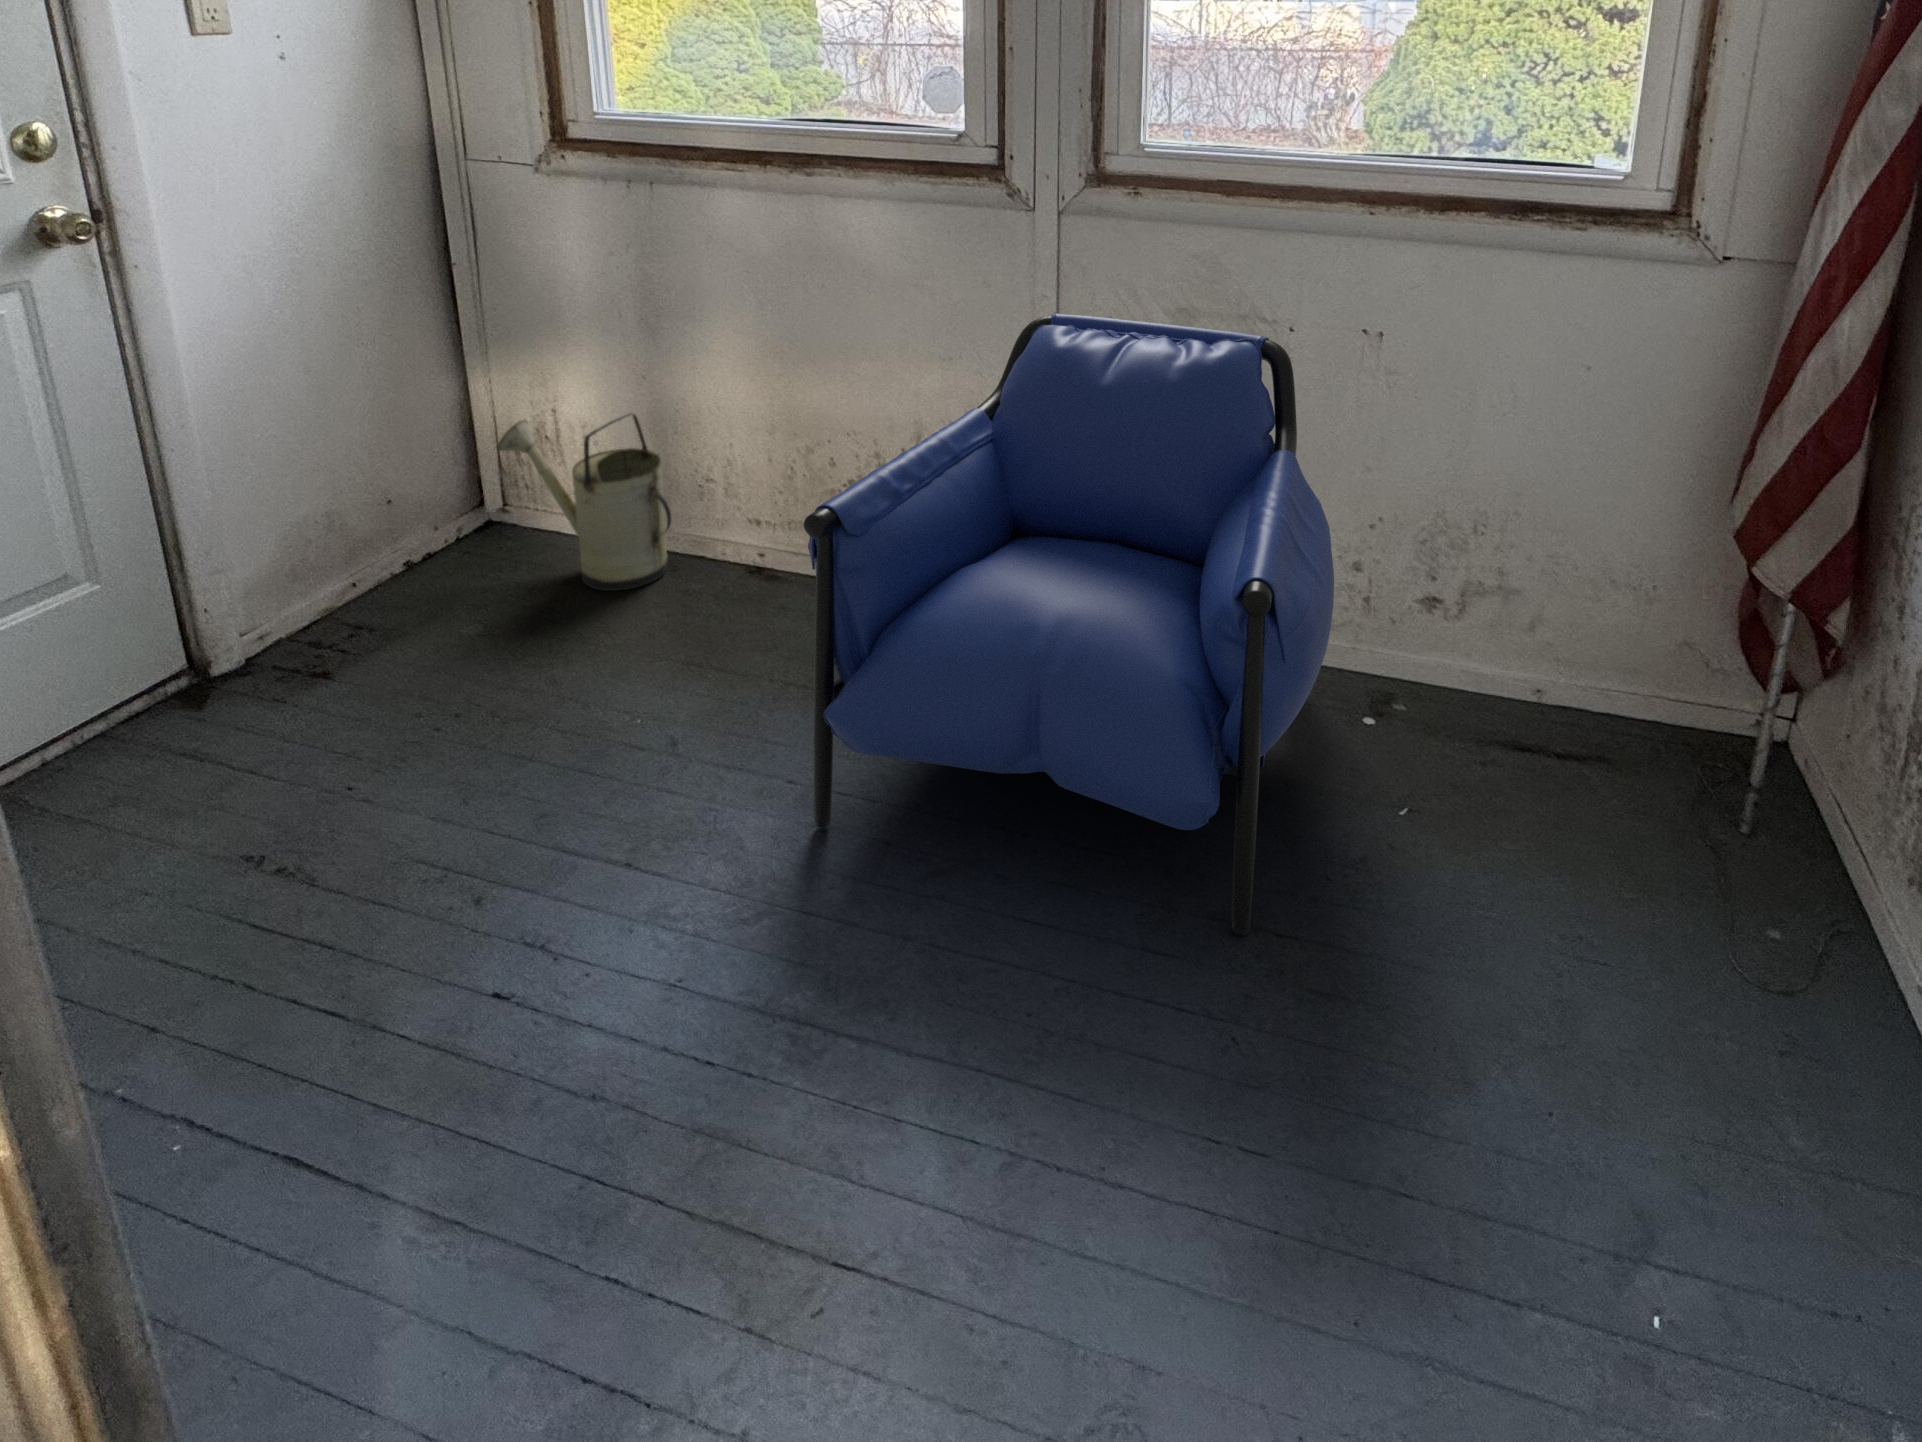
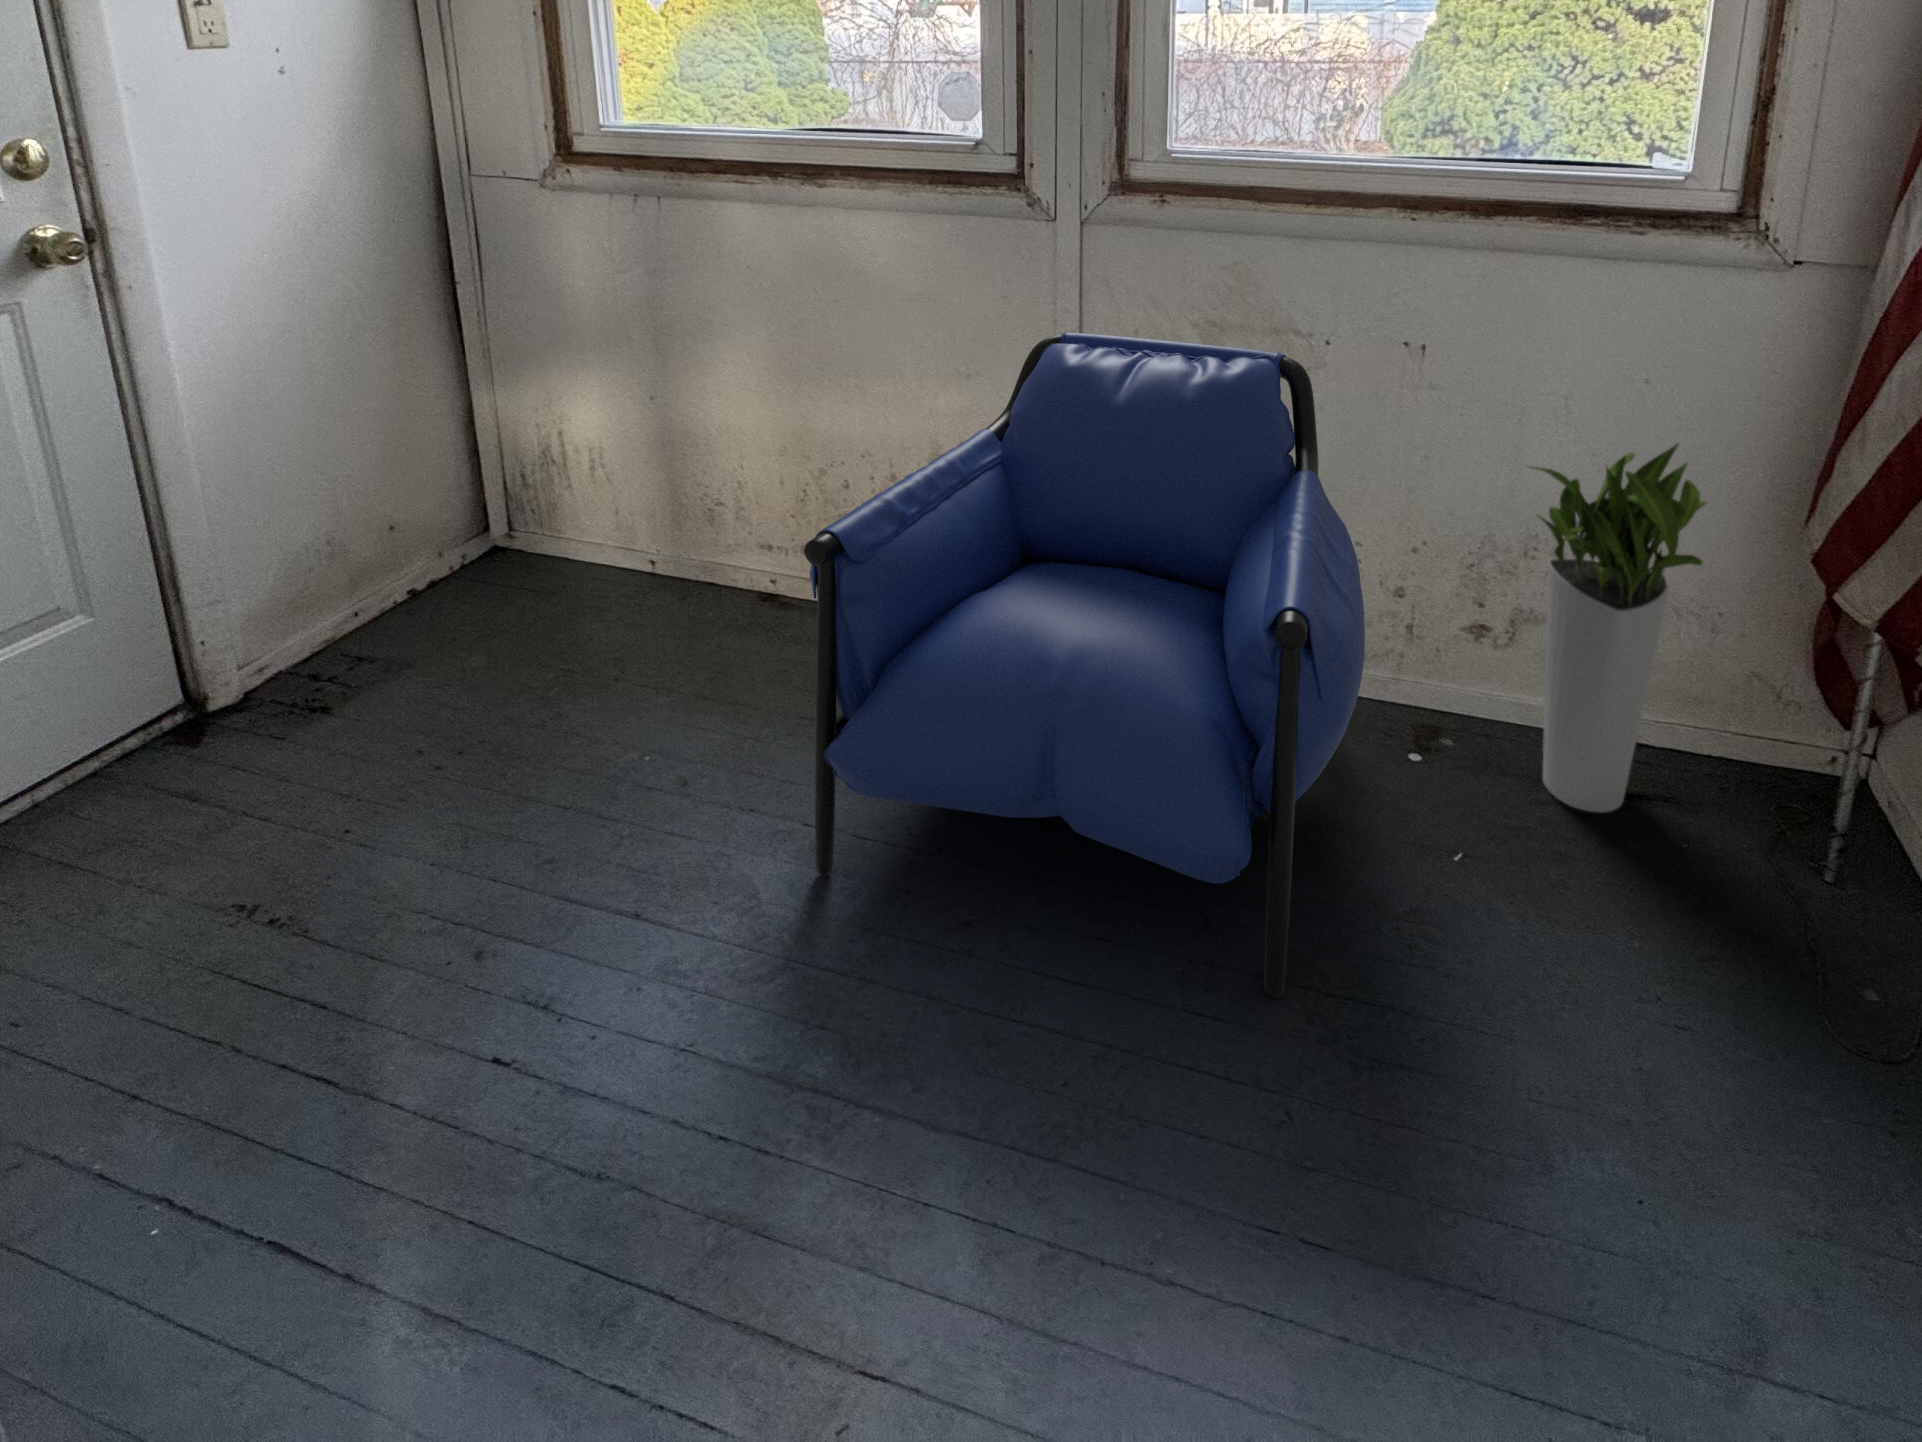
watering can: present [497,414,671,591] -> none [503,438,676,619]
planter: none [1490,425,1664,773] -> present [1529,444,1707,813]

